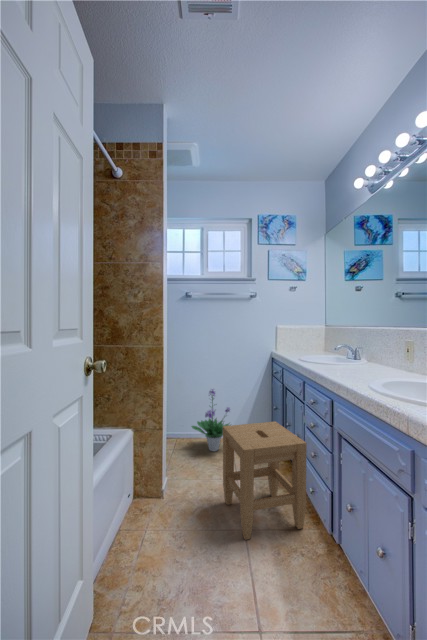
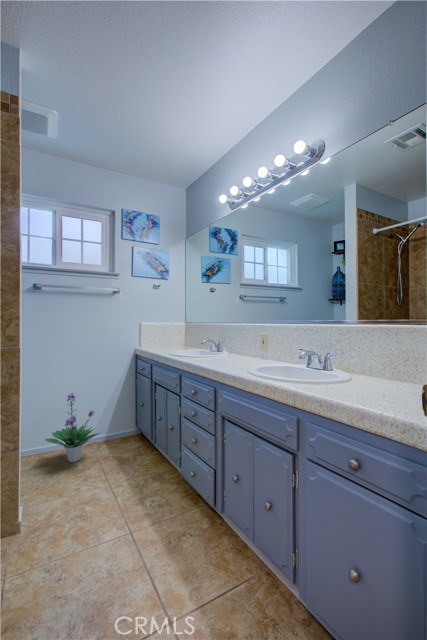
stool: present [223,421,307,540] -> none [100,416,189,543]

